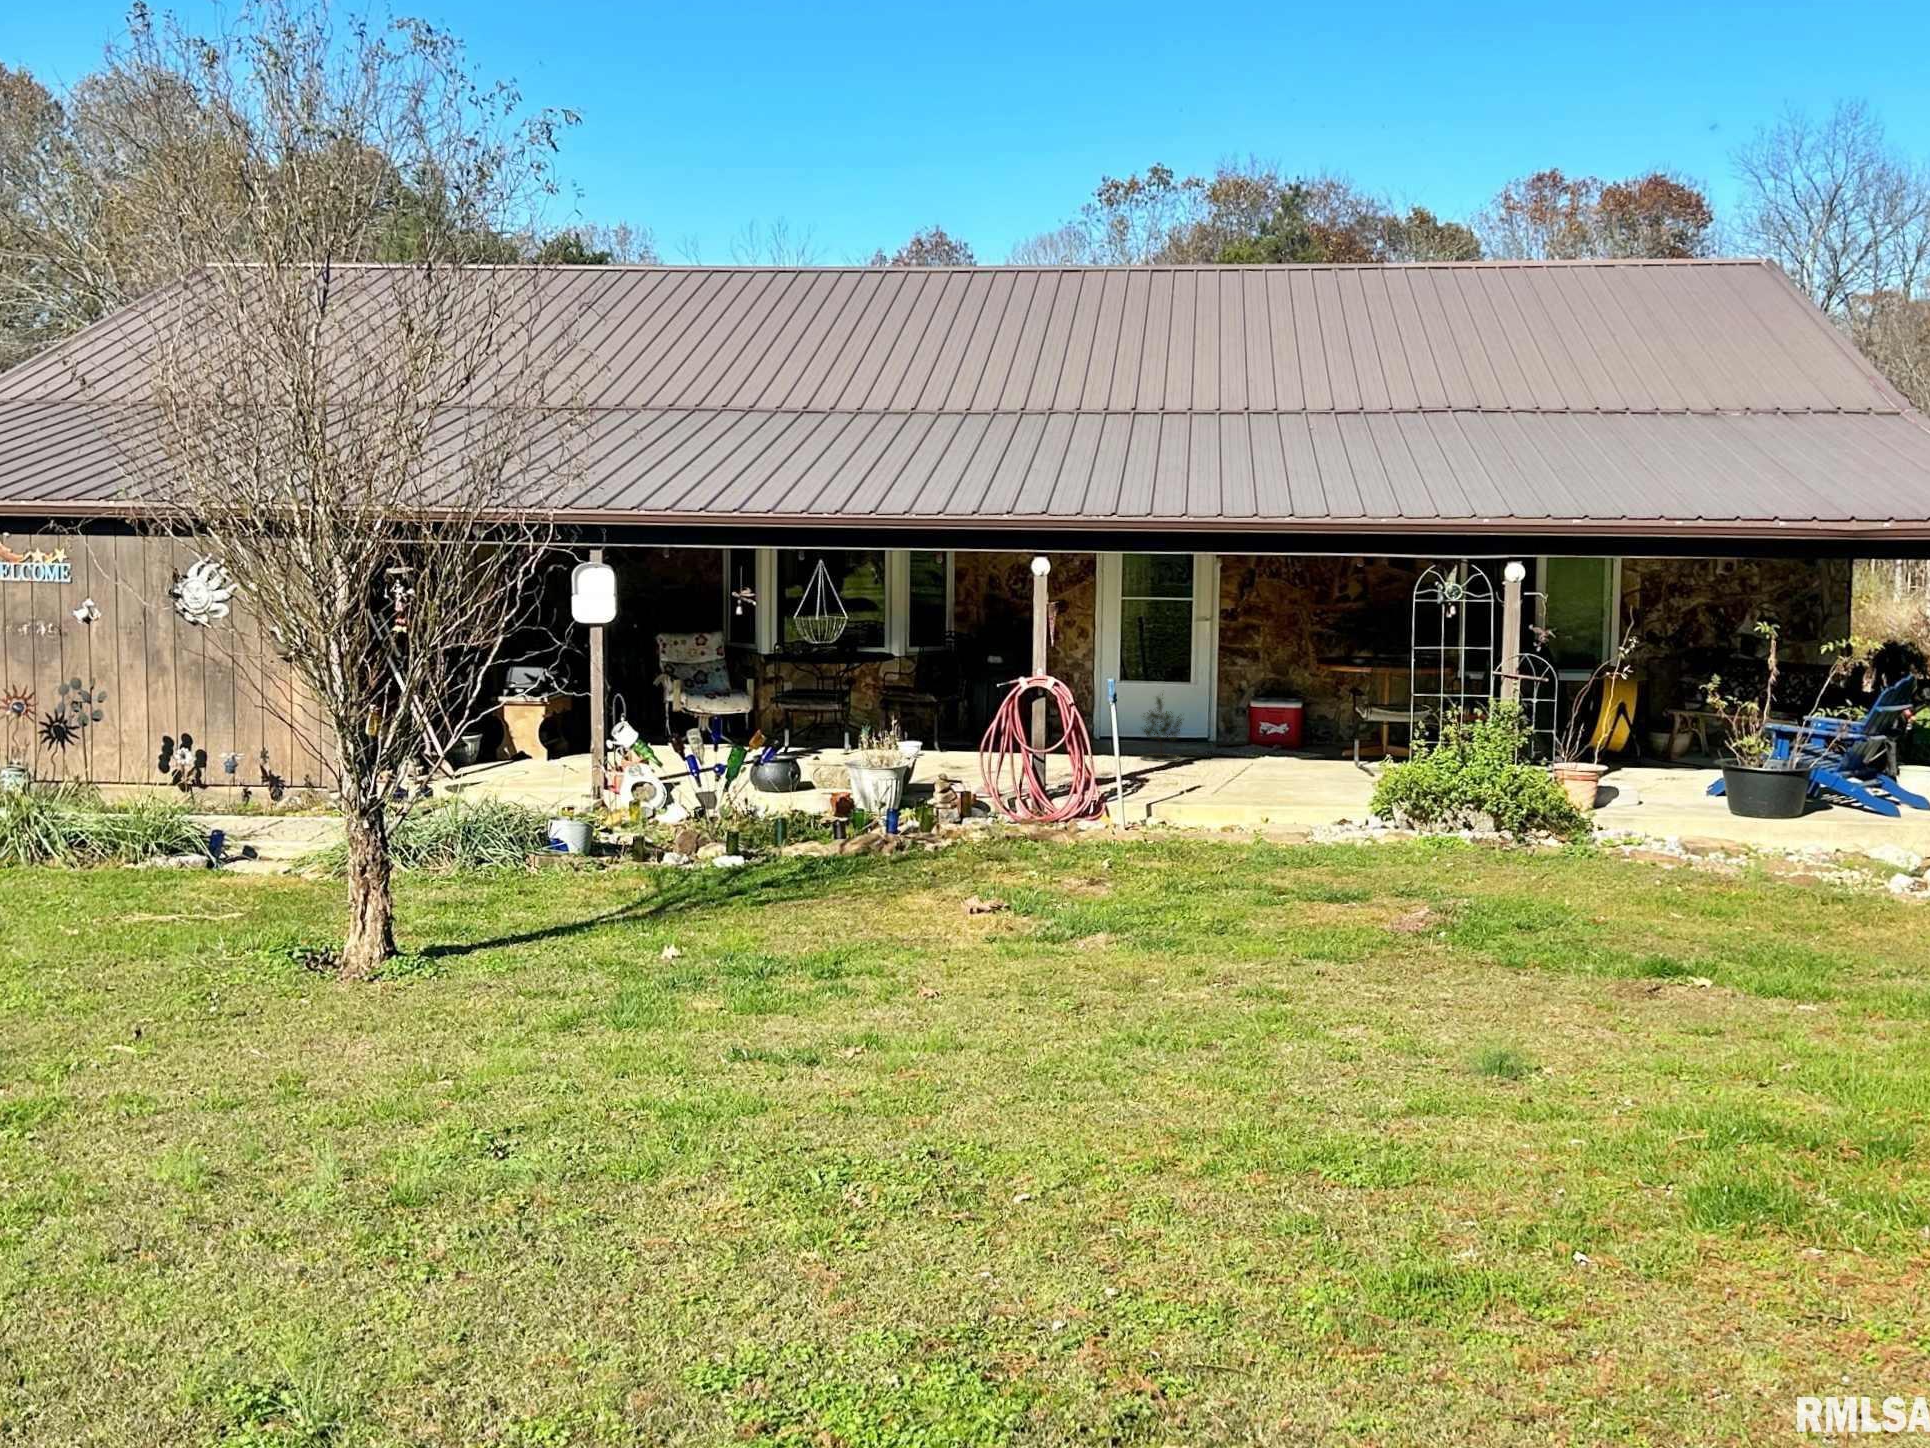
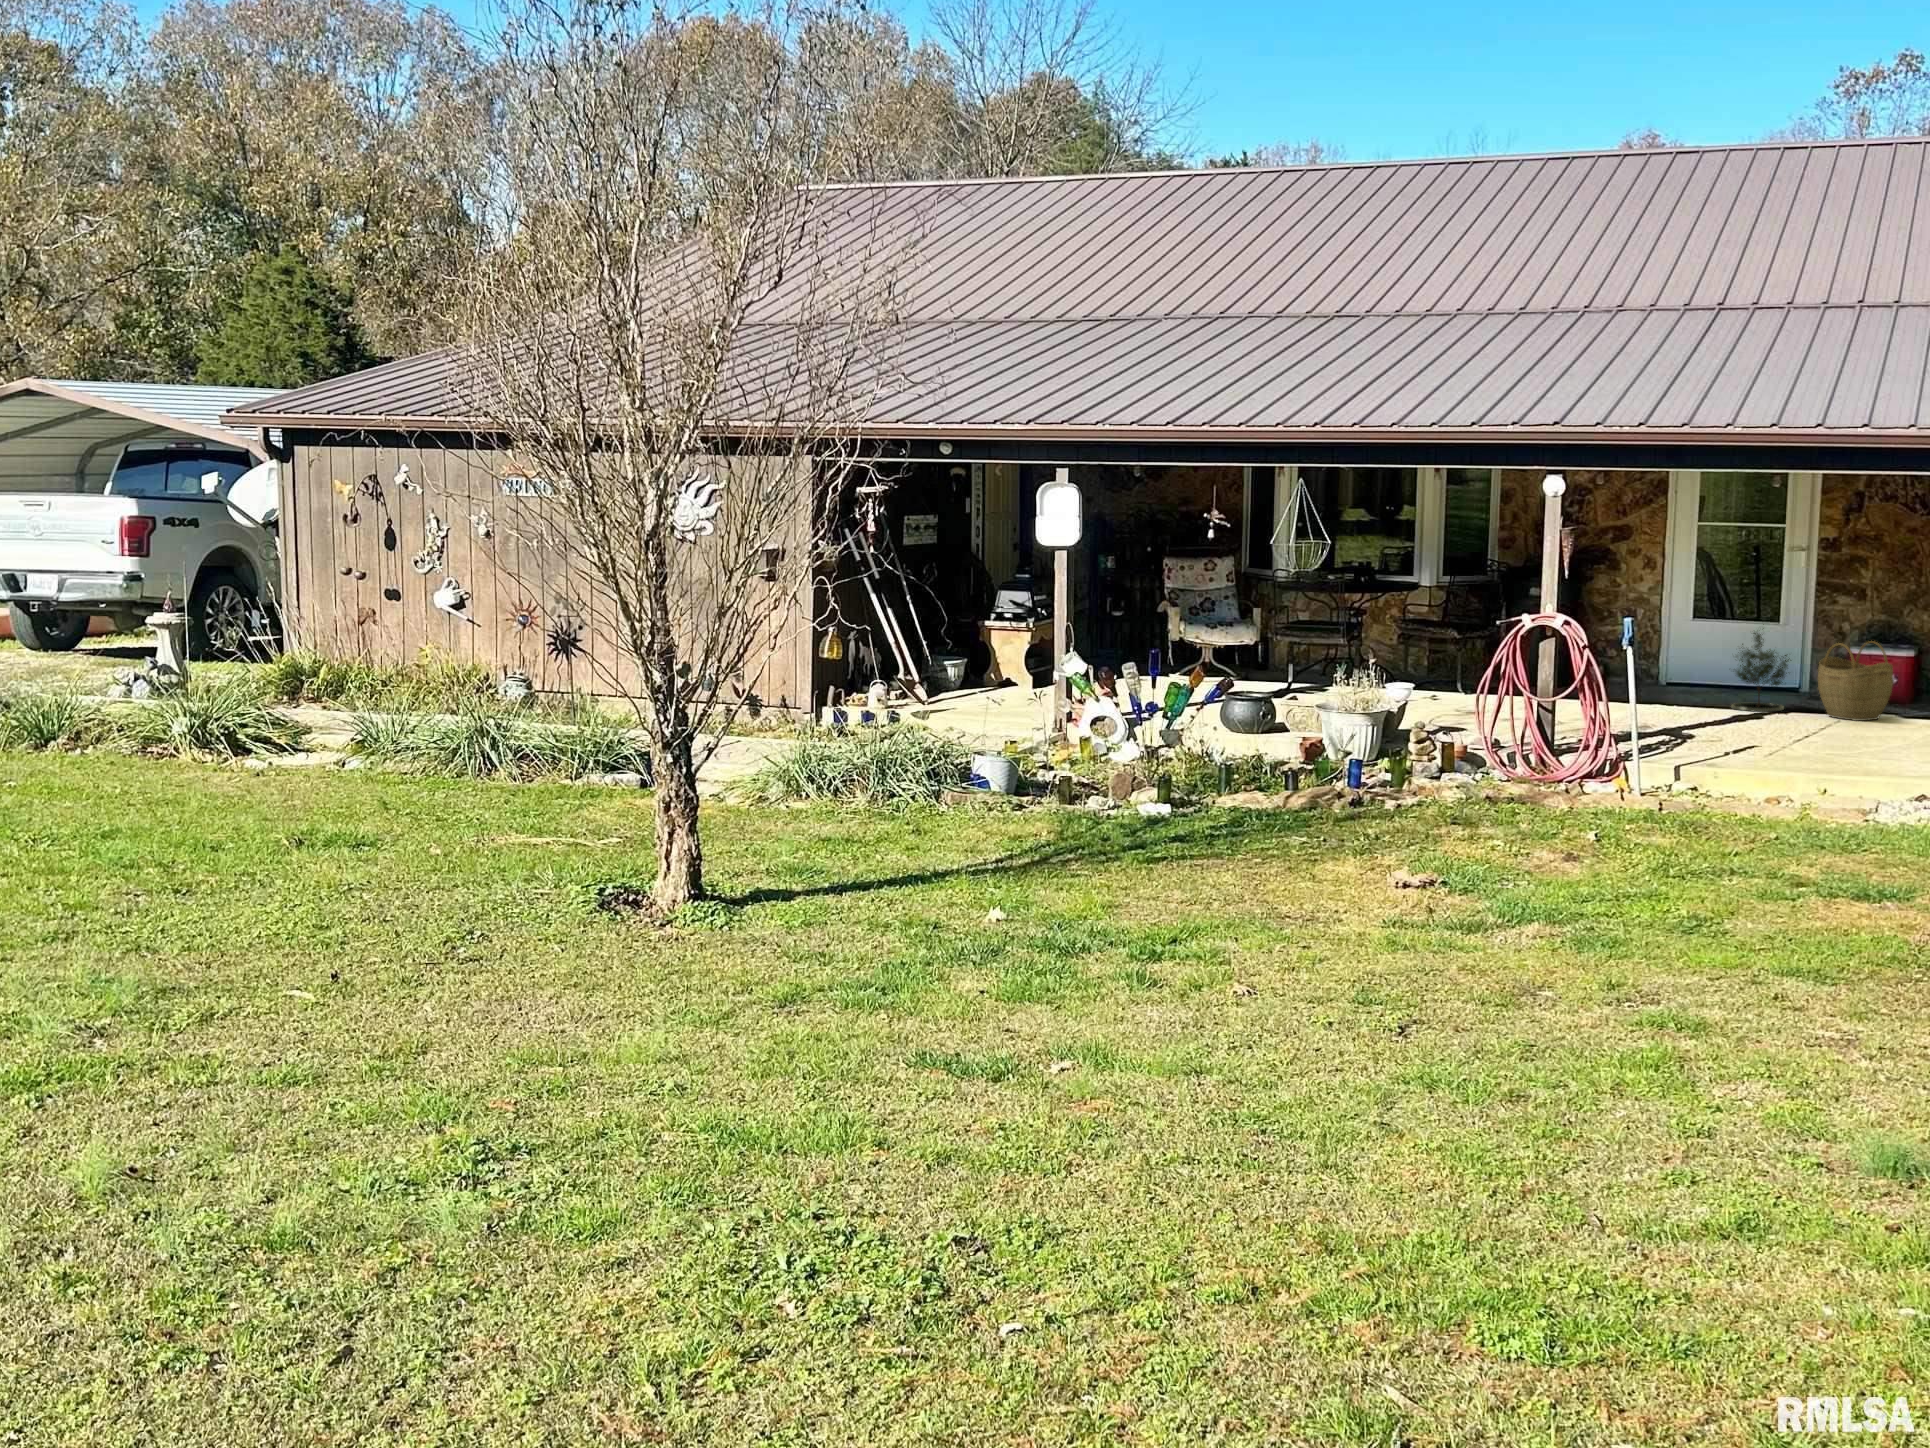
woven basket: none [1205,702,1260,765] -> present [1818,641,1893,721]

